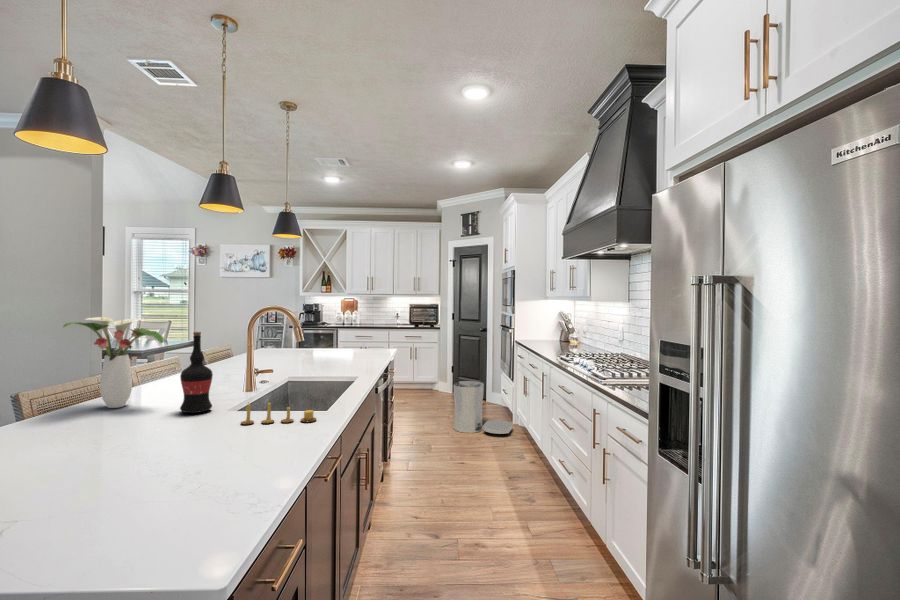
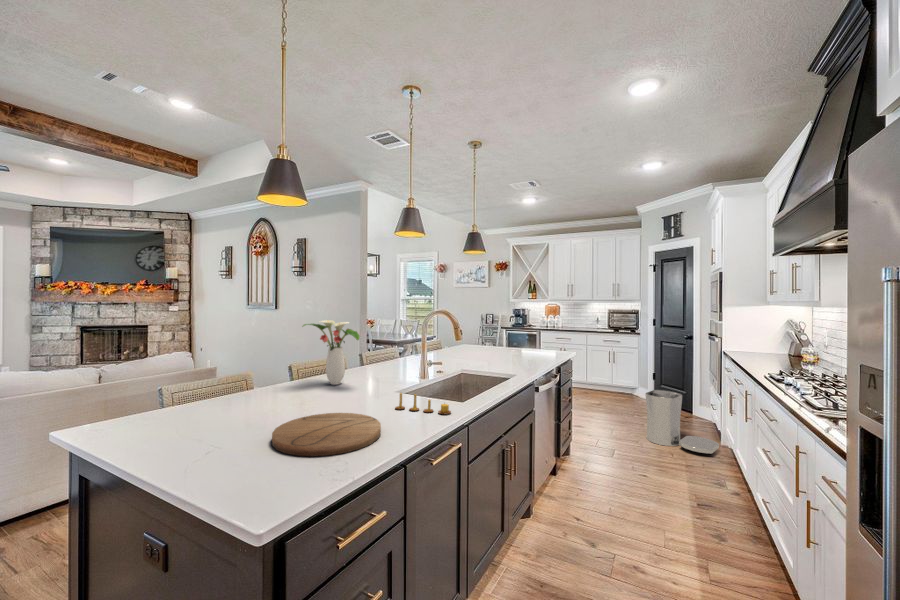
wine bottle: present [180,332,213,413] -> none [366,333,387,395]
cutting board: none [89,435,253,498] -> present [272,413,381,456]

